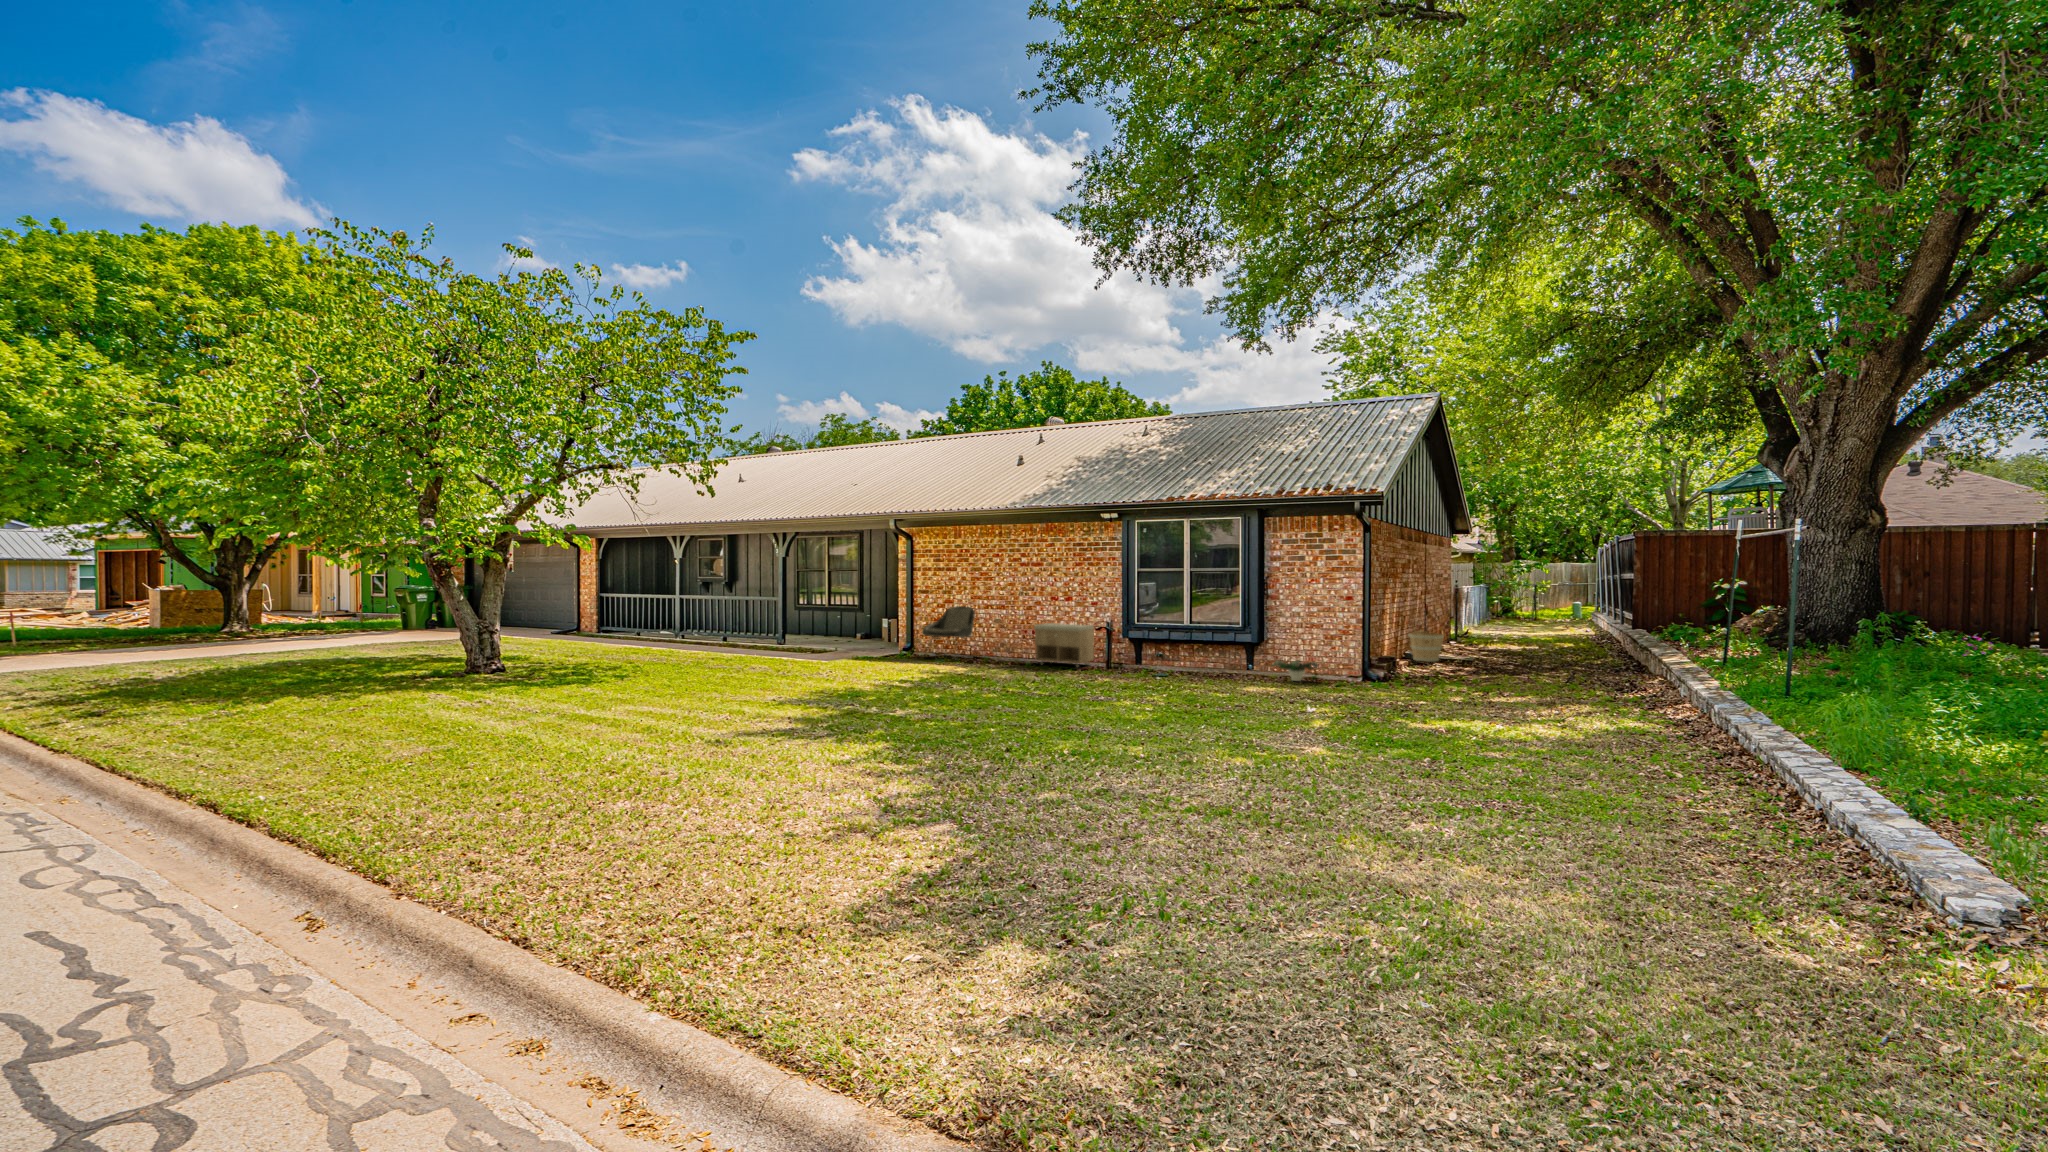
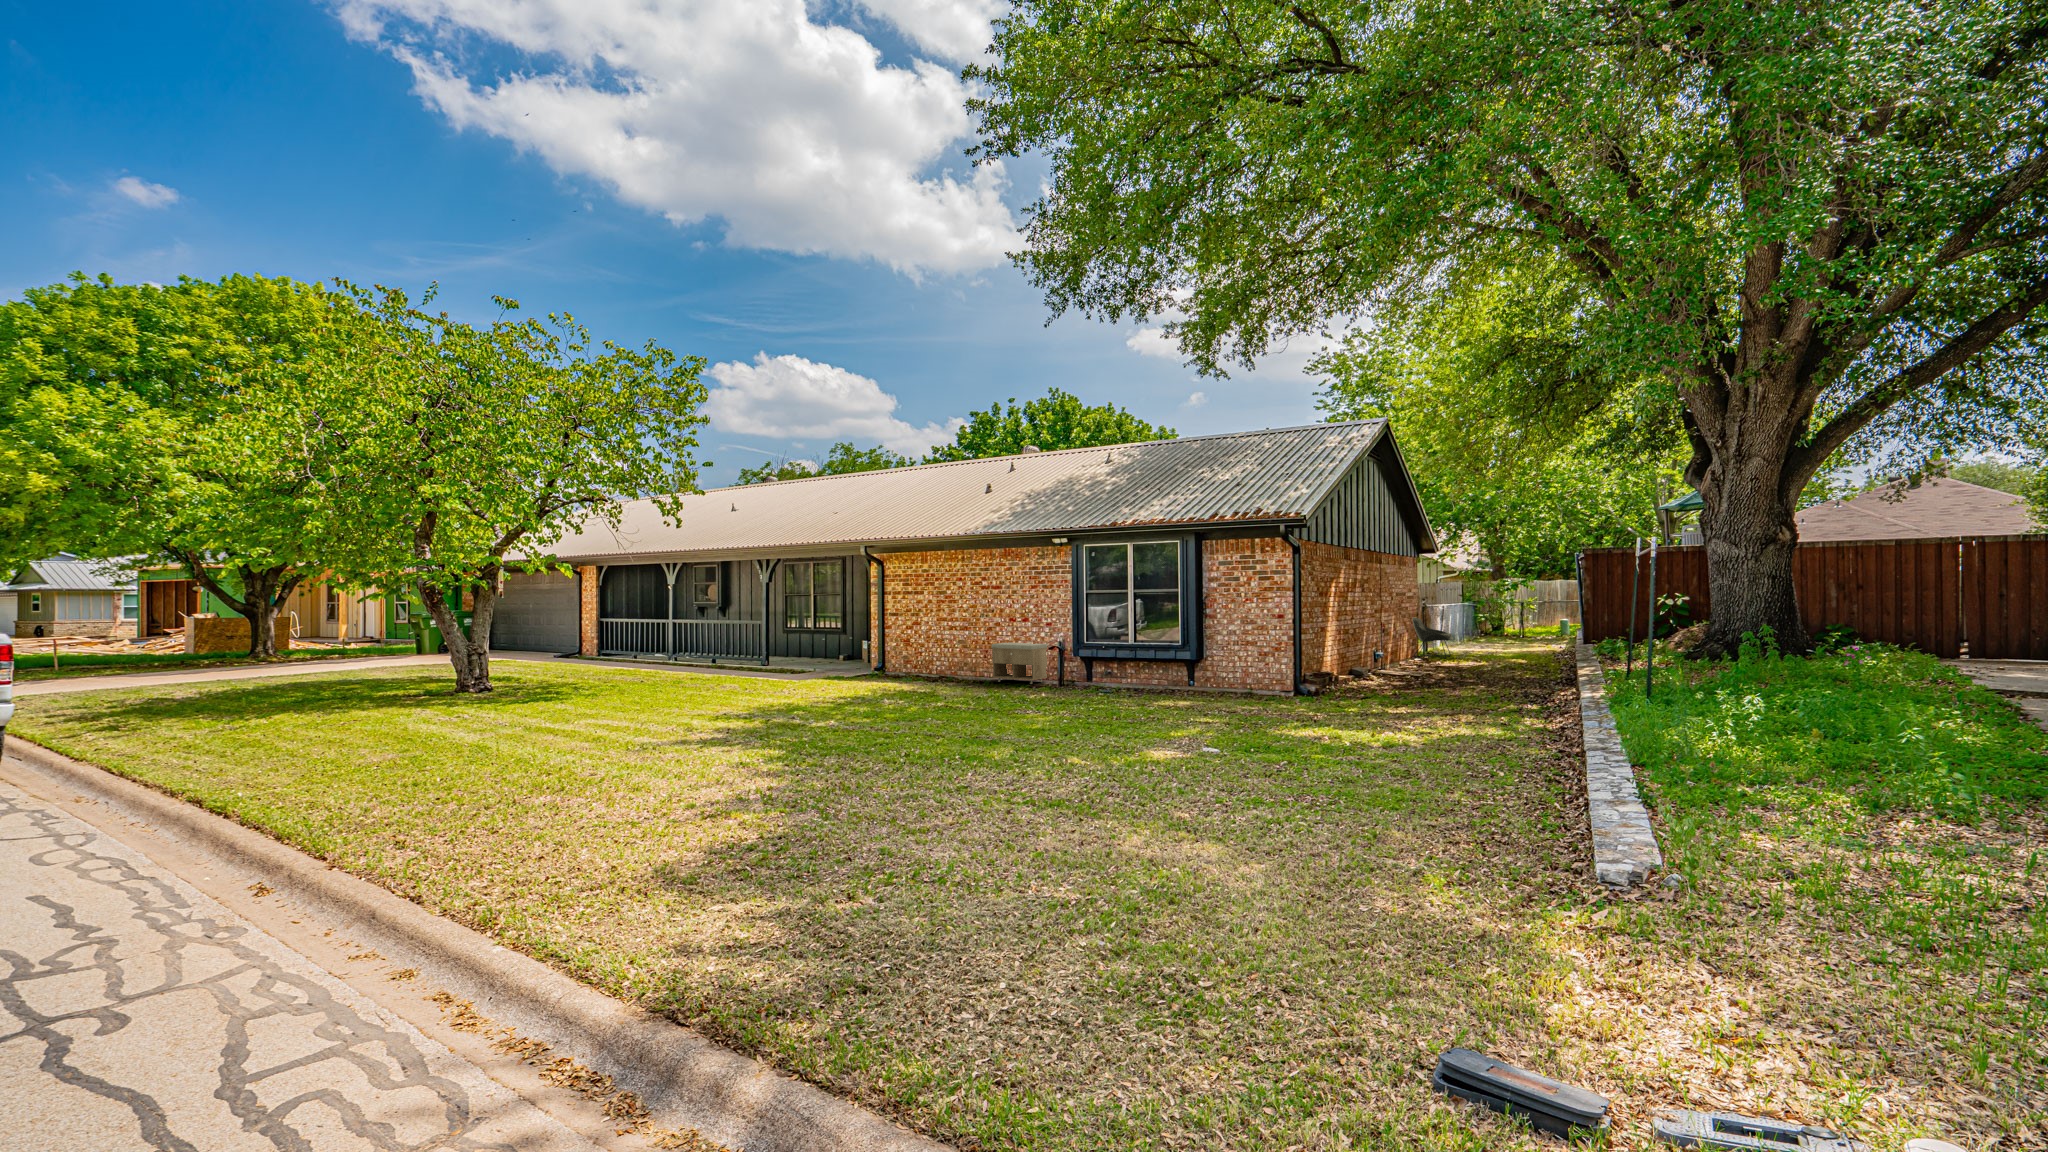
lounge chair: present [922,606,977,657] -> present [1412,617,1453,659]
wooden bucket: present [1409,631,1444,662] -> none [1355,648,1389,677]
potted plant: present [1272,660,1318,681] -> none [1208,675,1252,695]

